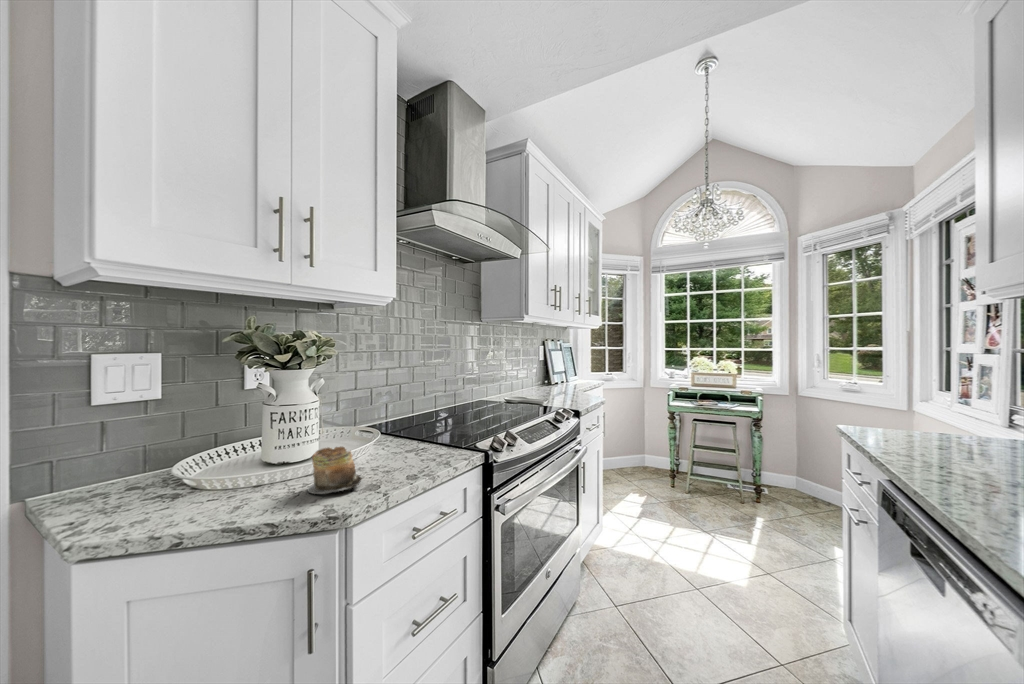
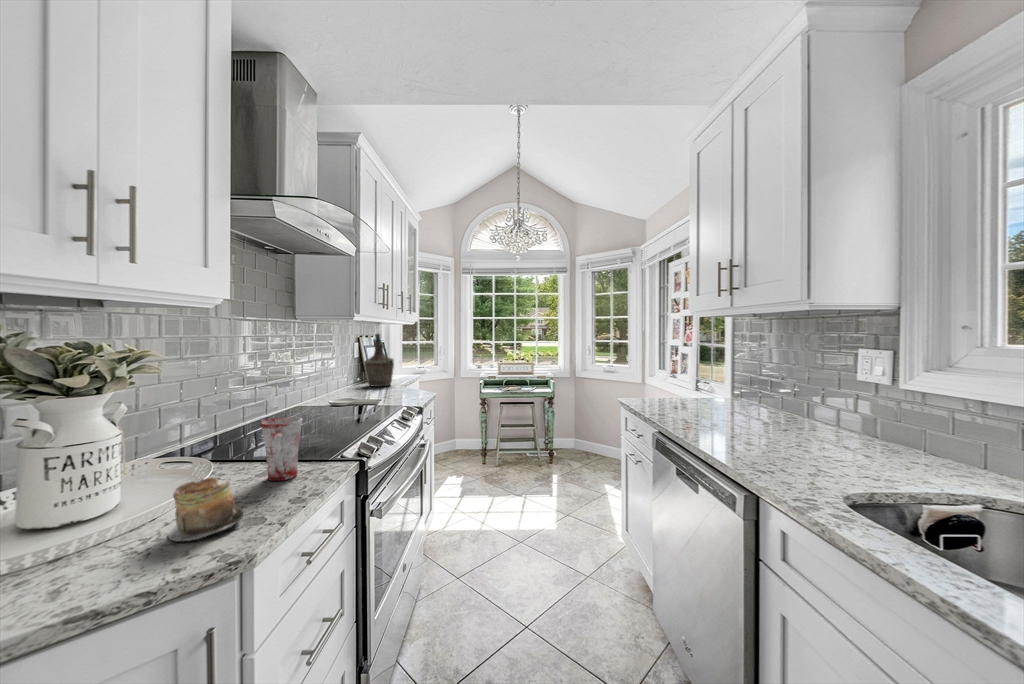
bottle: none [533,336,563,390] -> present [364,333,394,387]
mug: none [395,405,429,461] -> present [261,417,302,481]

